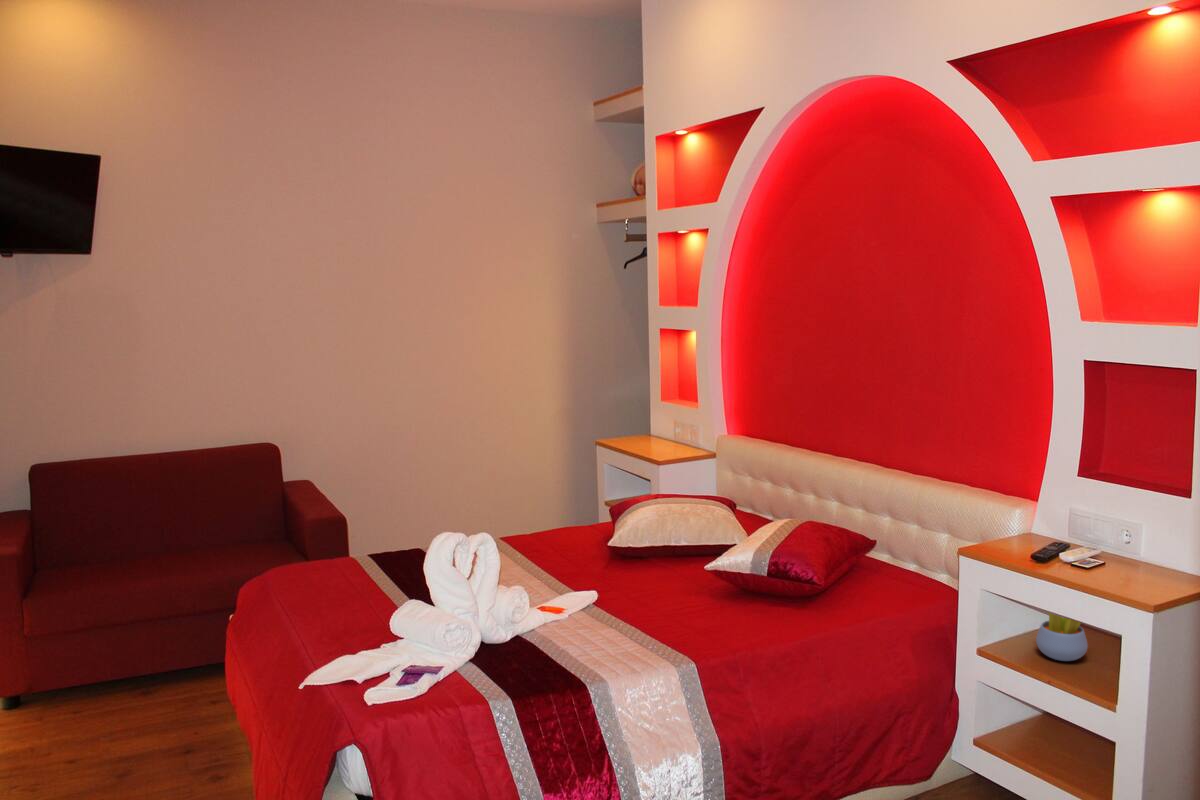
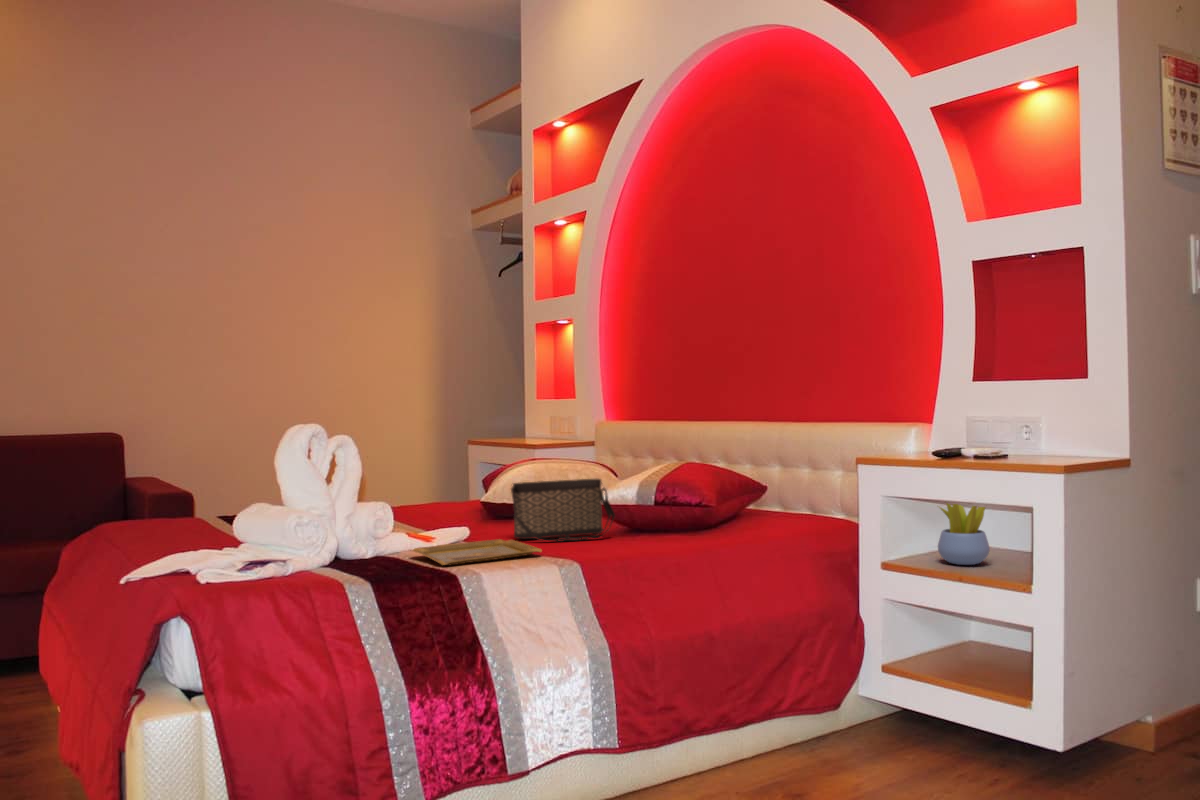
handbag: none [634,550,729,614] -> present [511,479,615,542]
tray: none [545,618,662,664] -> present [413,539,542,565]

